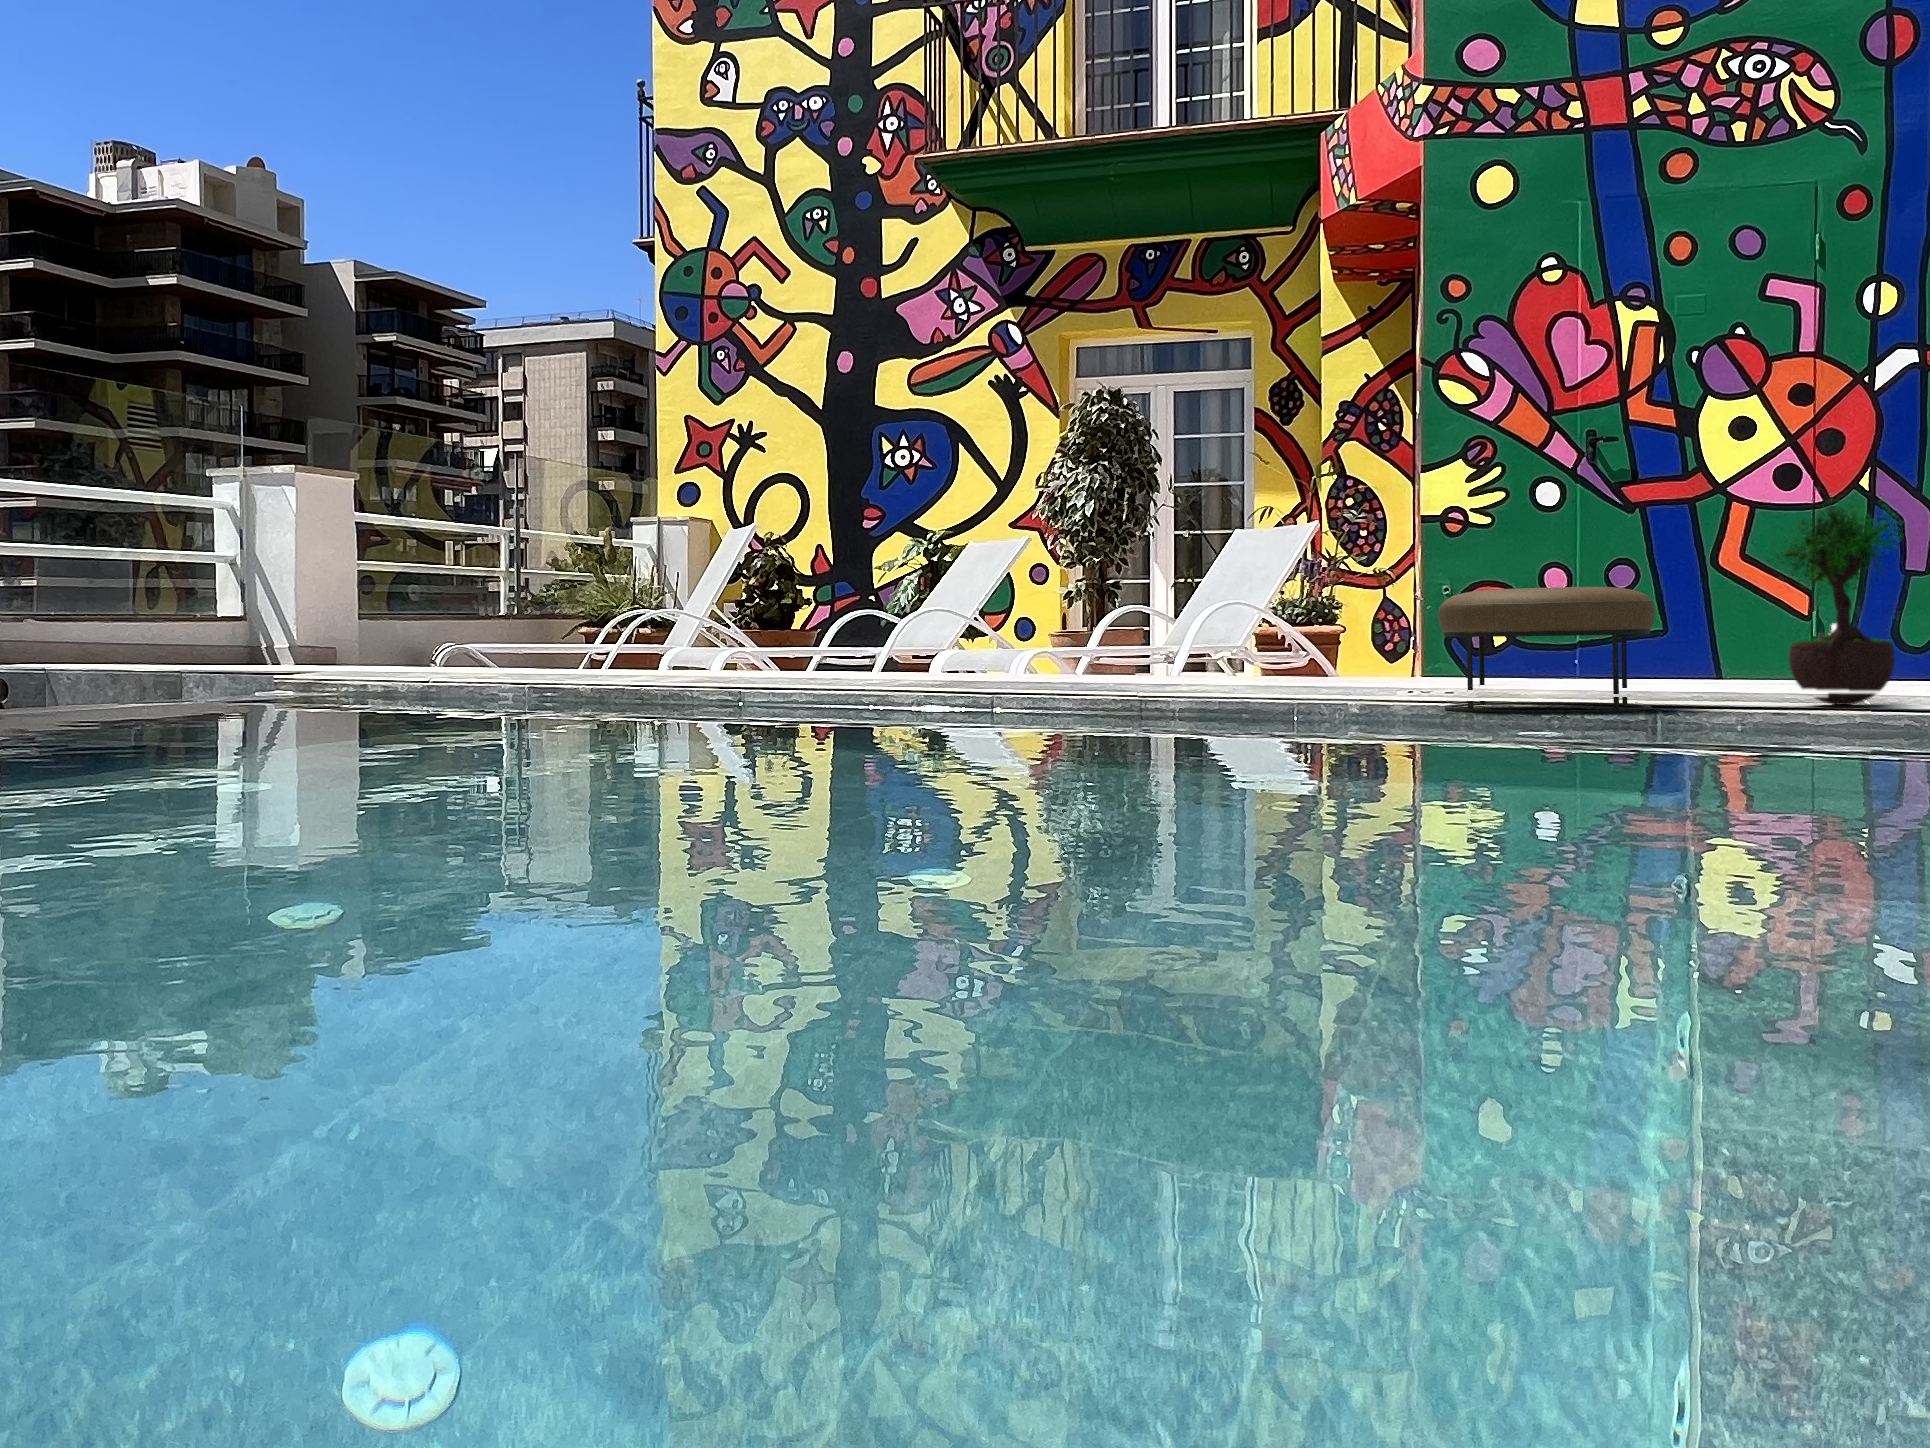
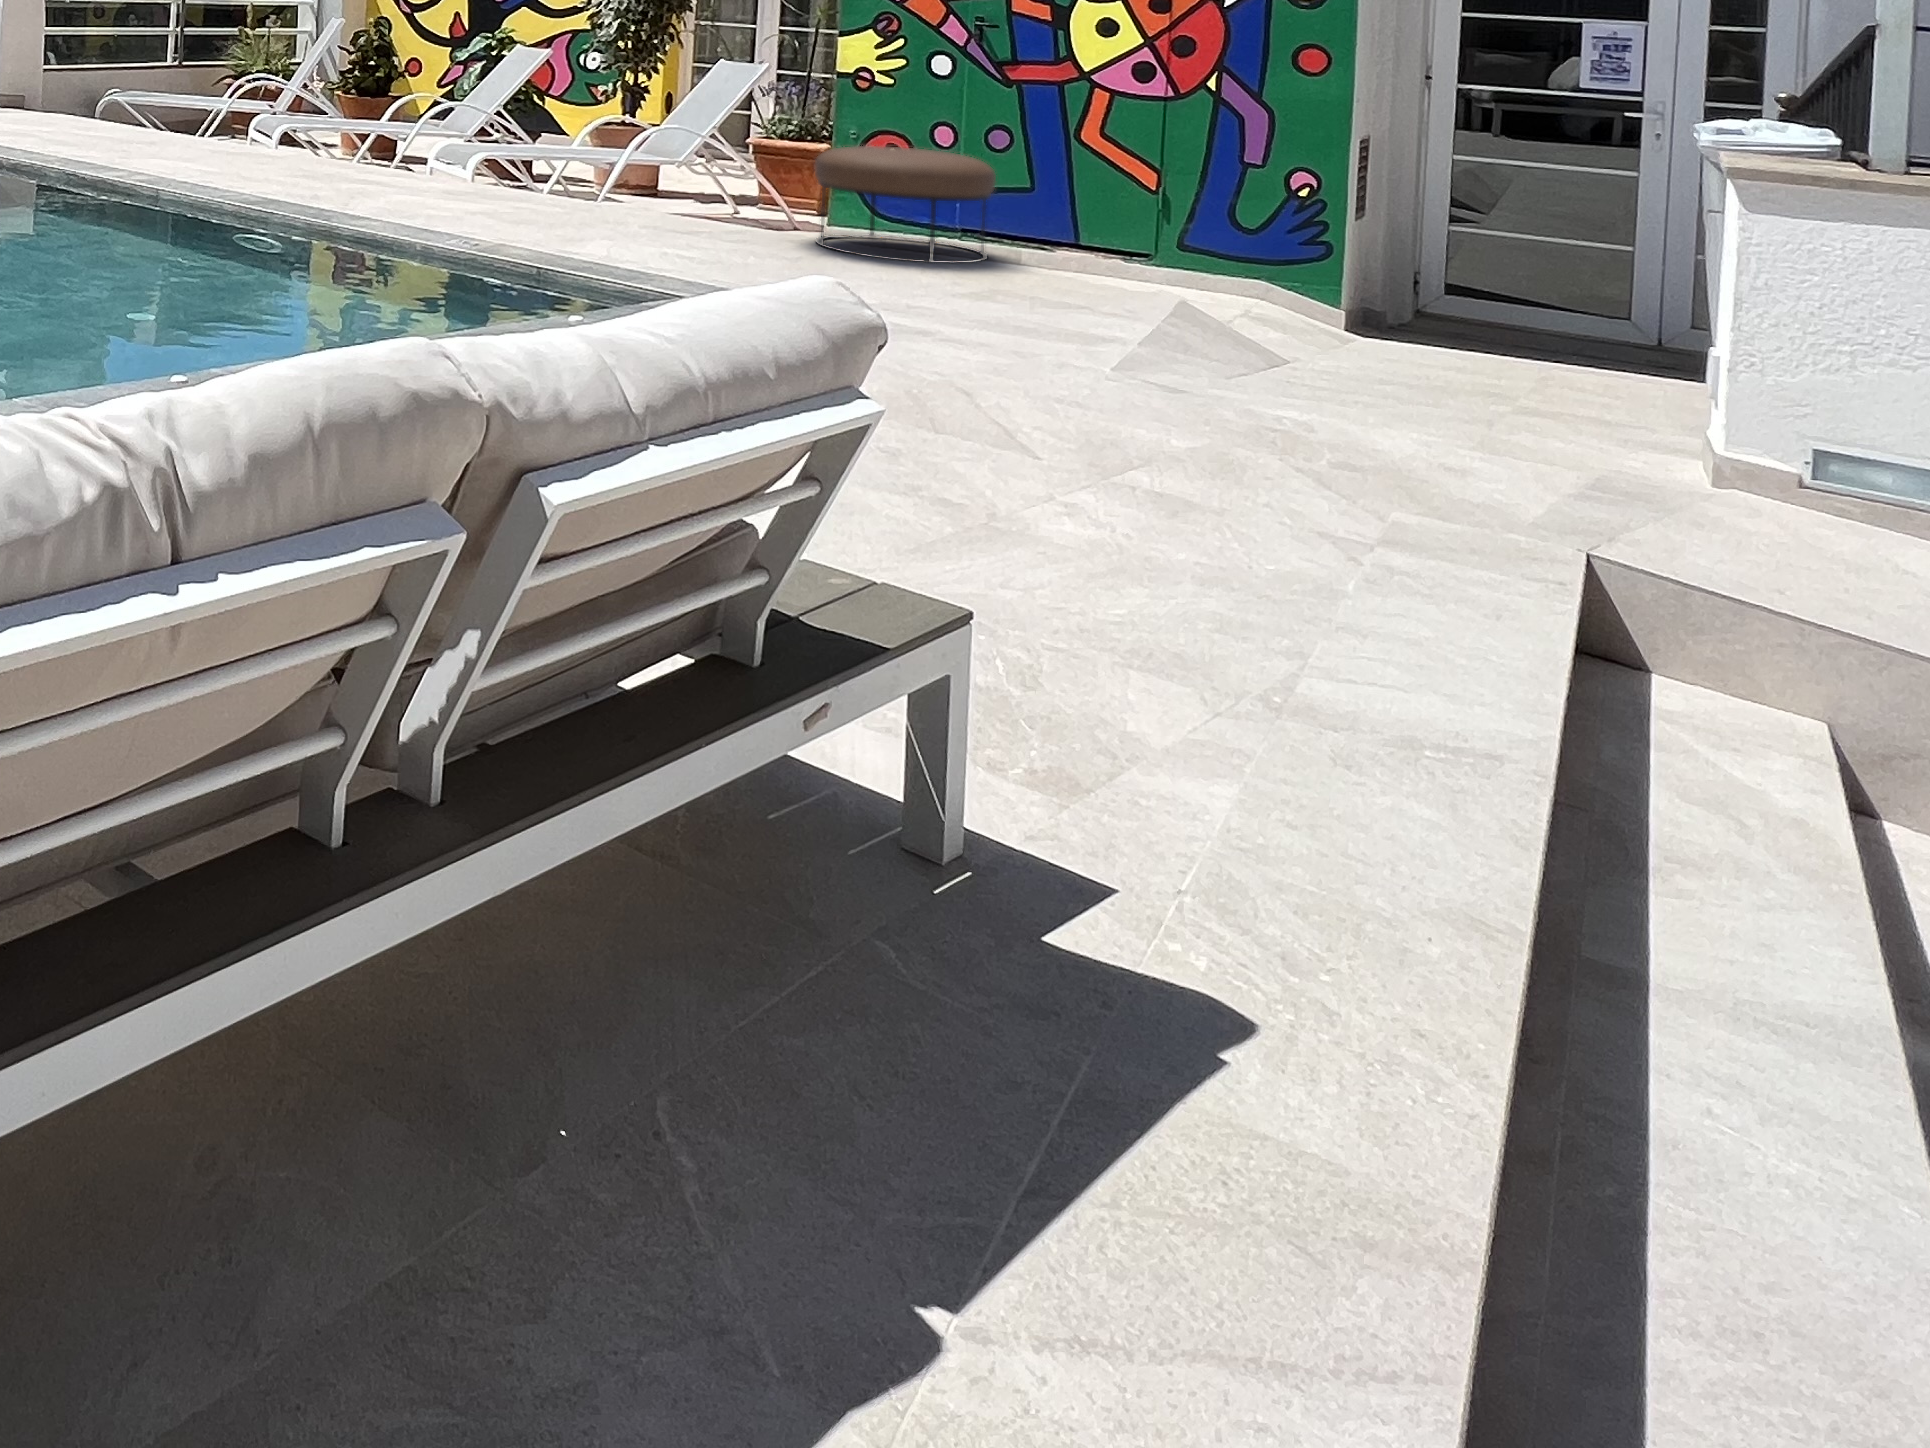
potted tree: present [1770,497,1910,705] -> none [1084,95,1205,279]

